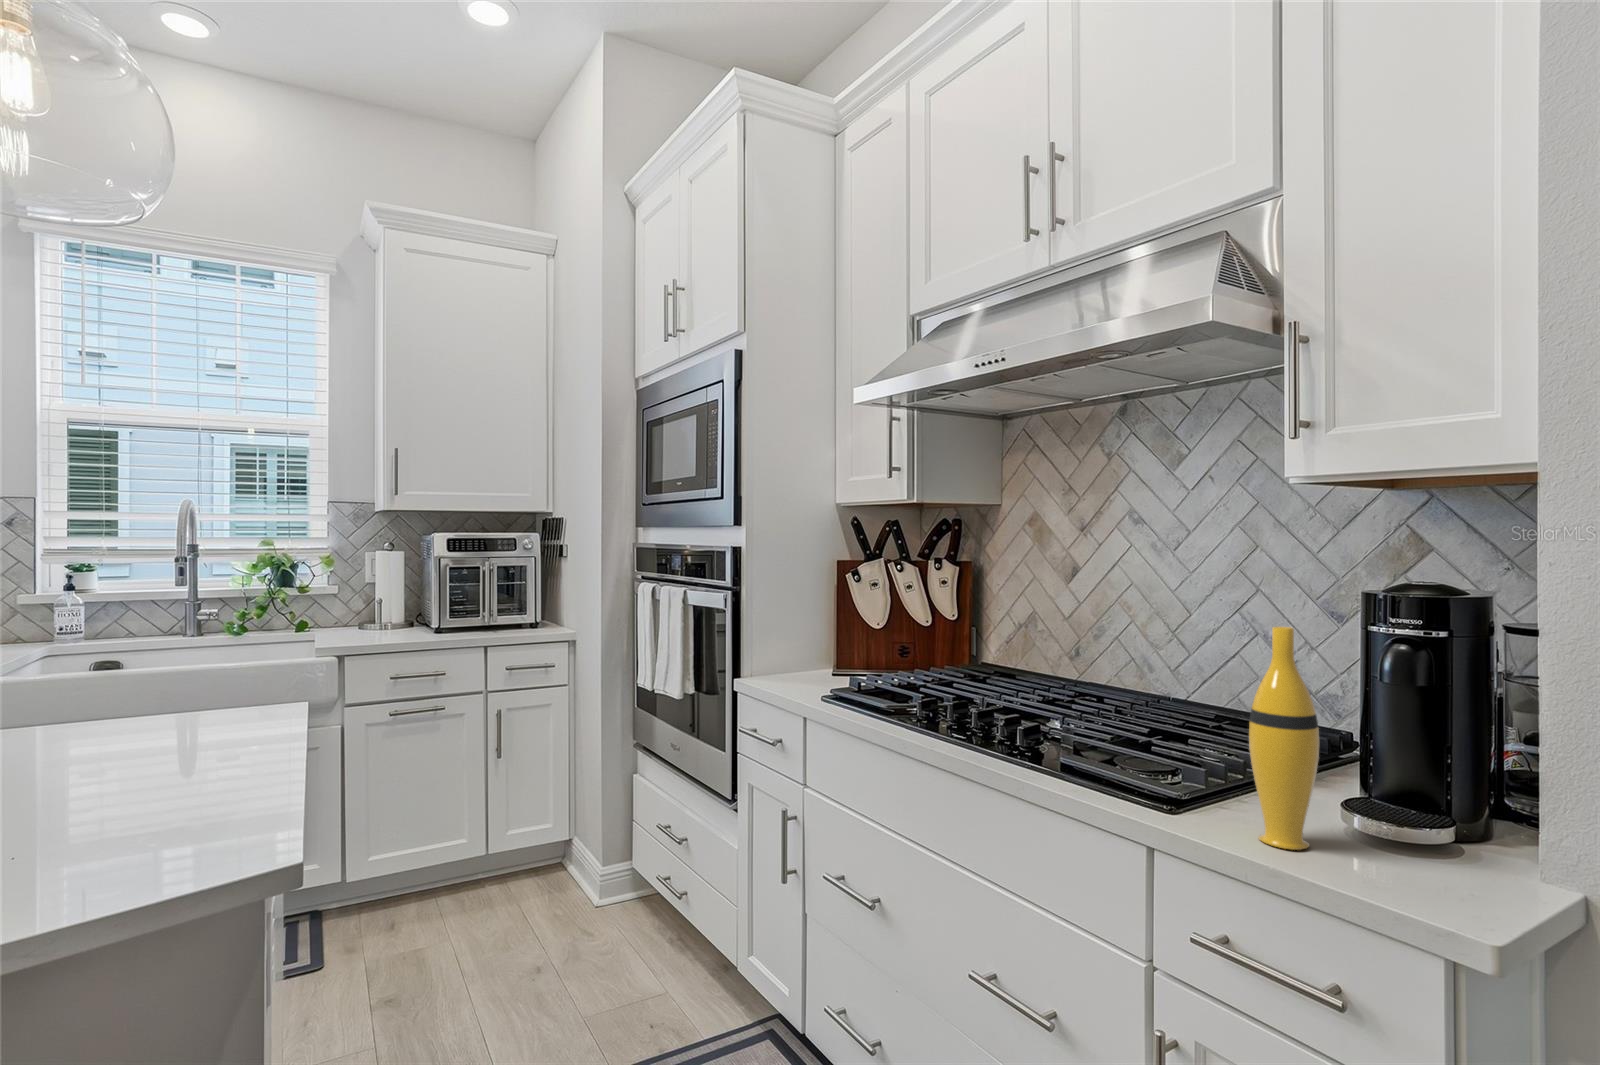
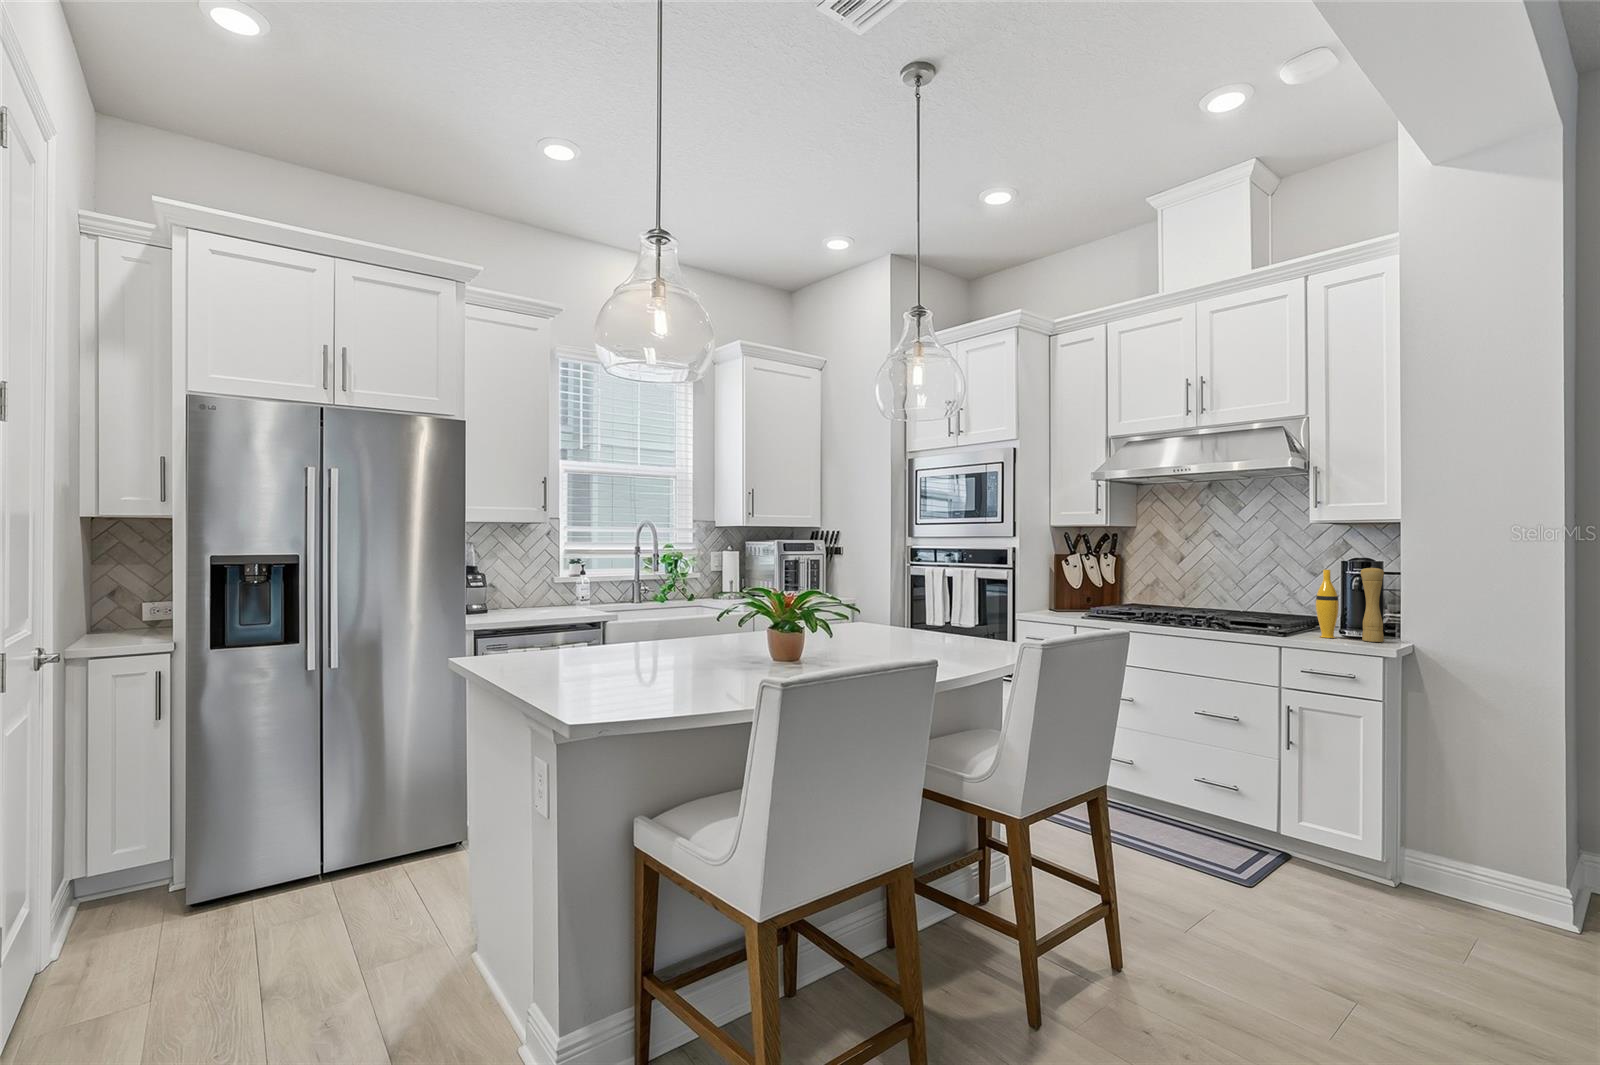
pepper mill: none [1386,625,1465,892] -> present [1361,567,1384,642]

